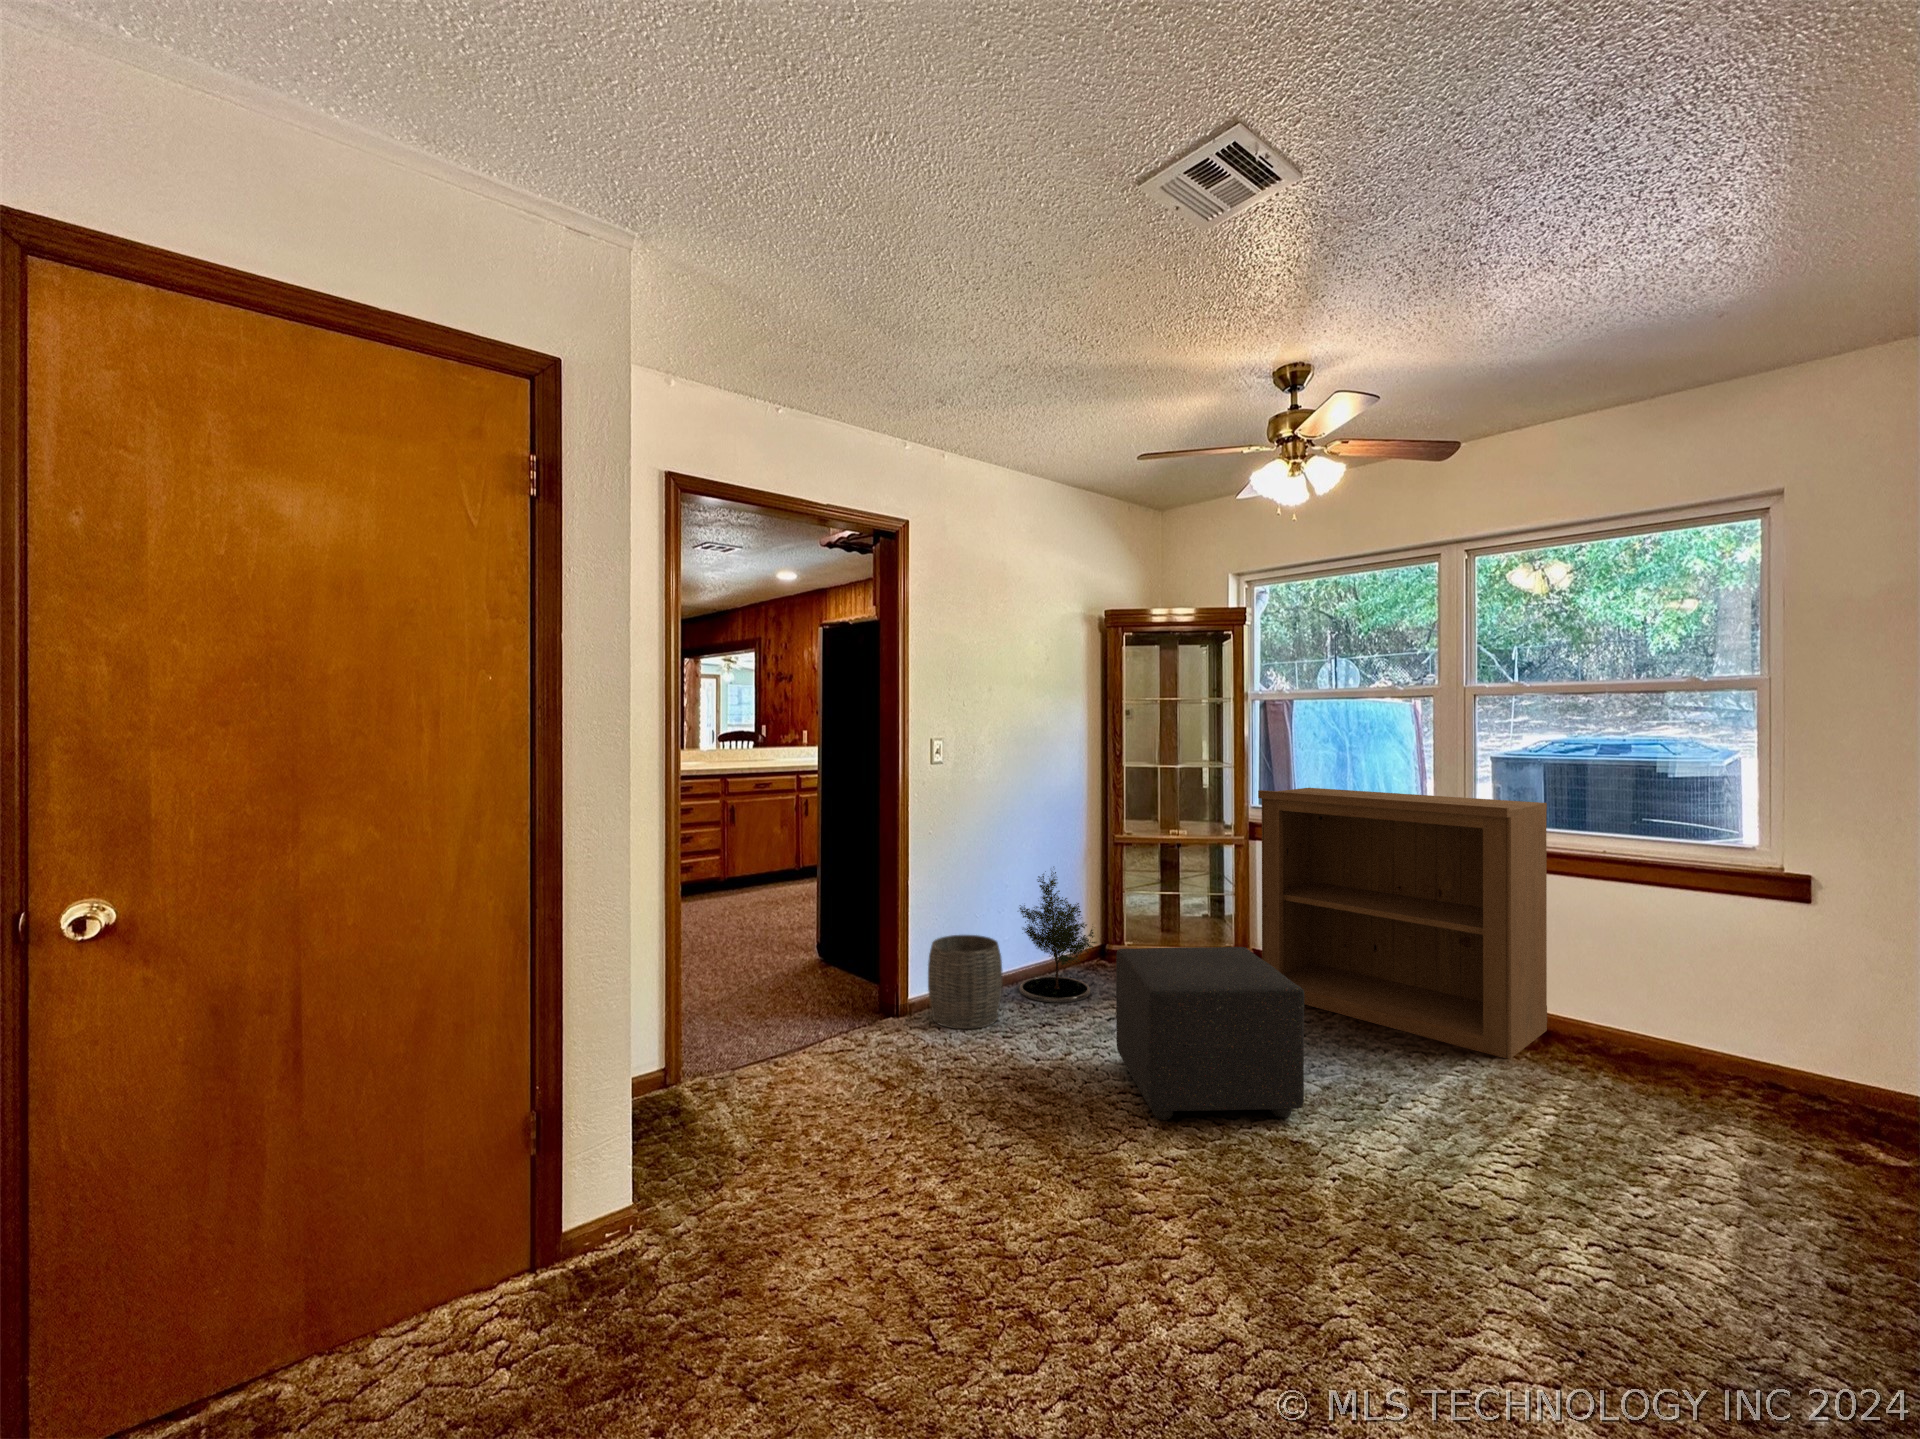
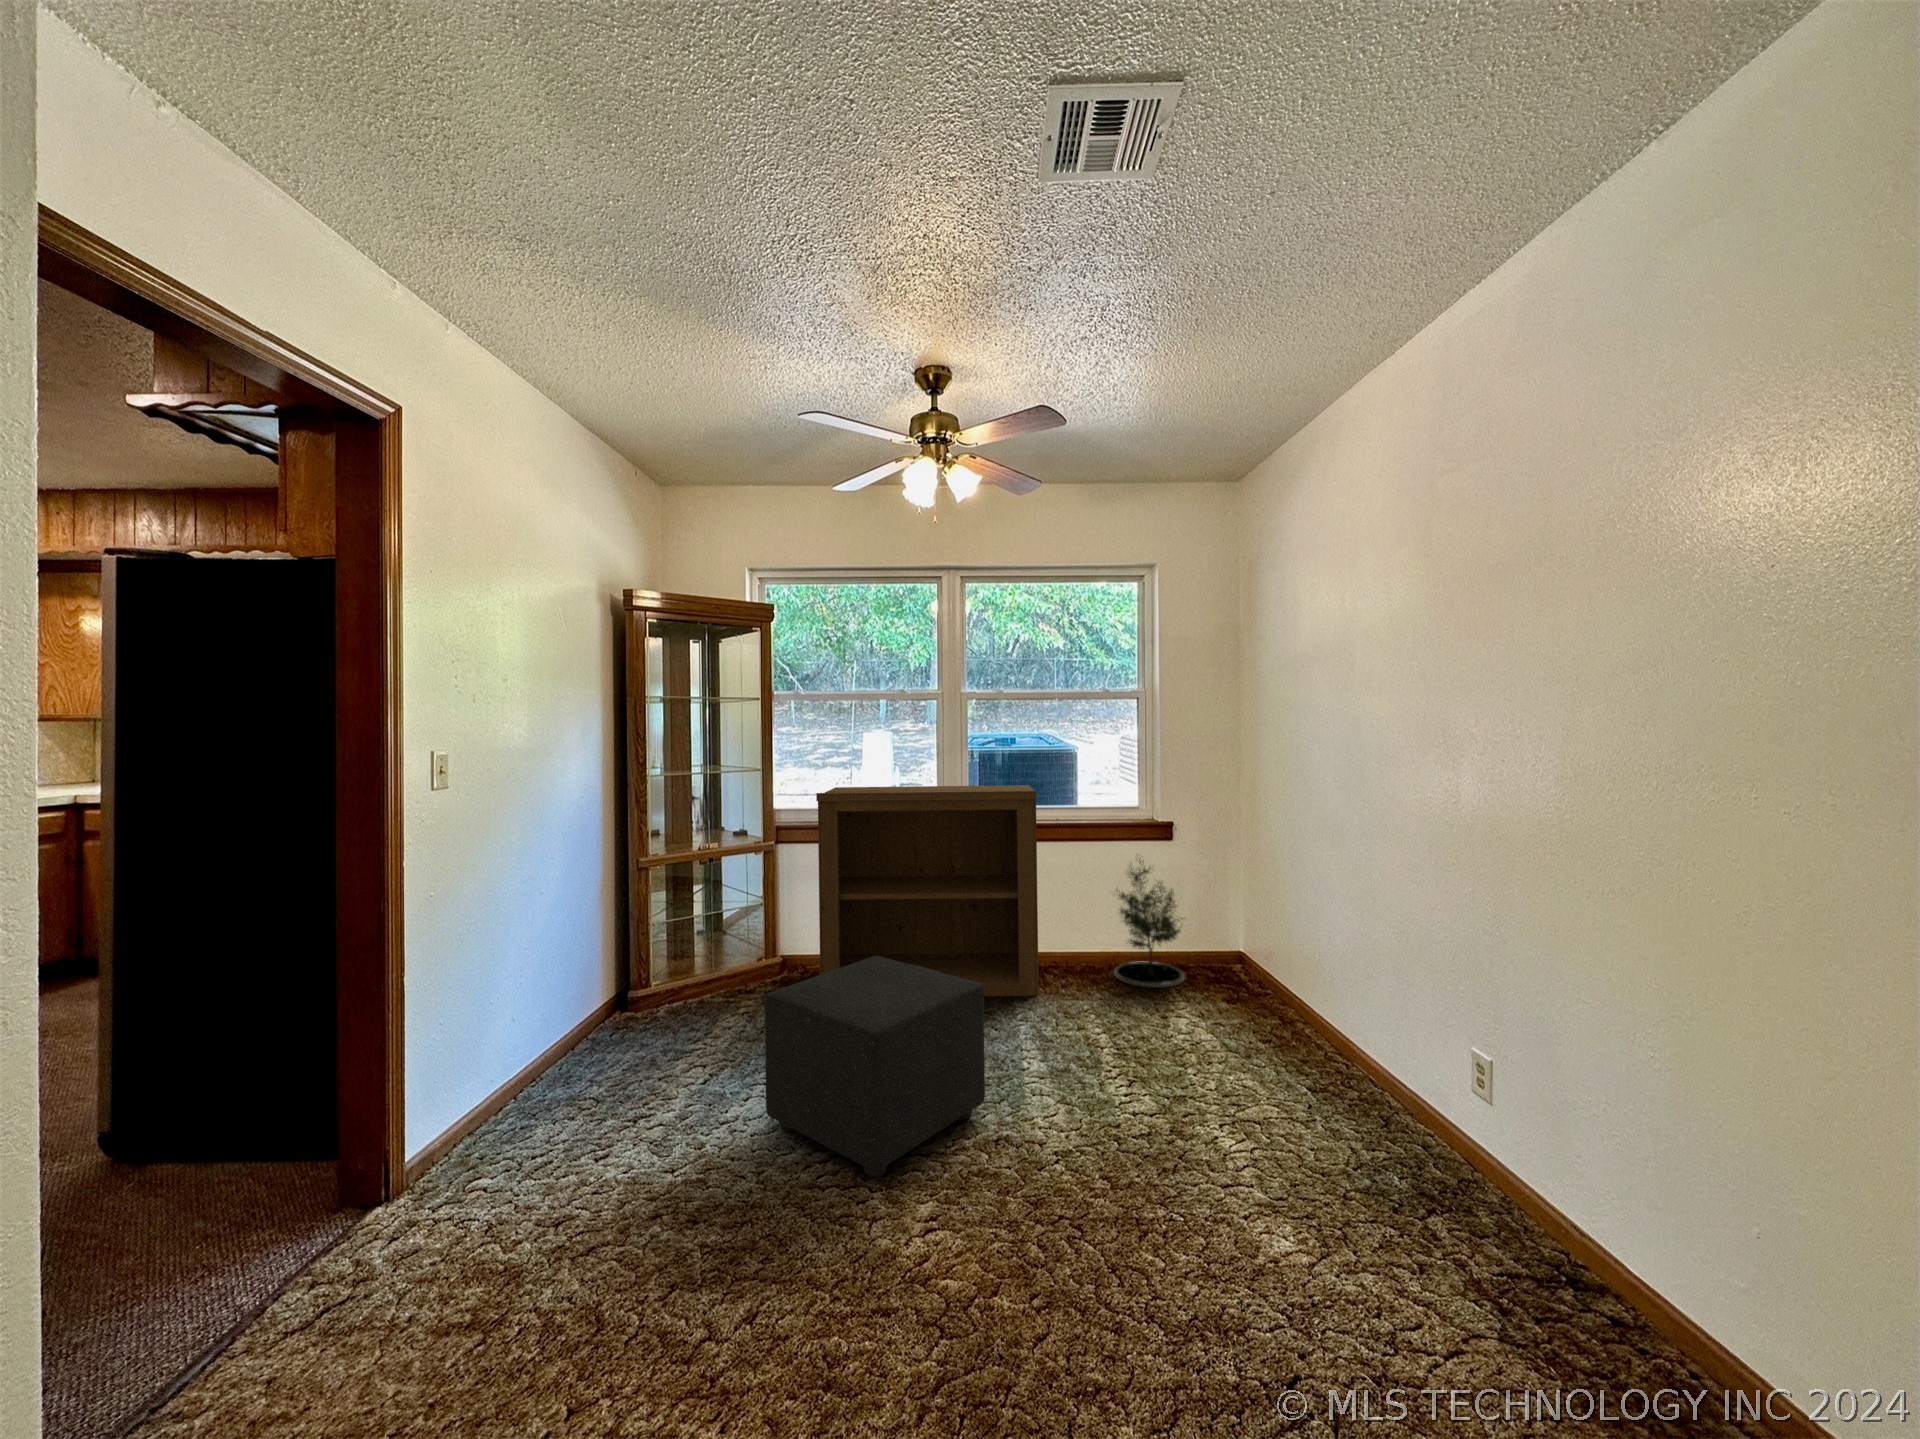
potted tree: present [1019,872,1096,1003] -> present [1114,858,1185,988]
woven basket: present [928,935,1002,1029] -> none [443,1027,569,1182]

